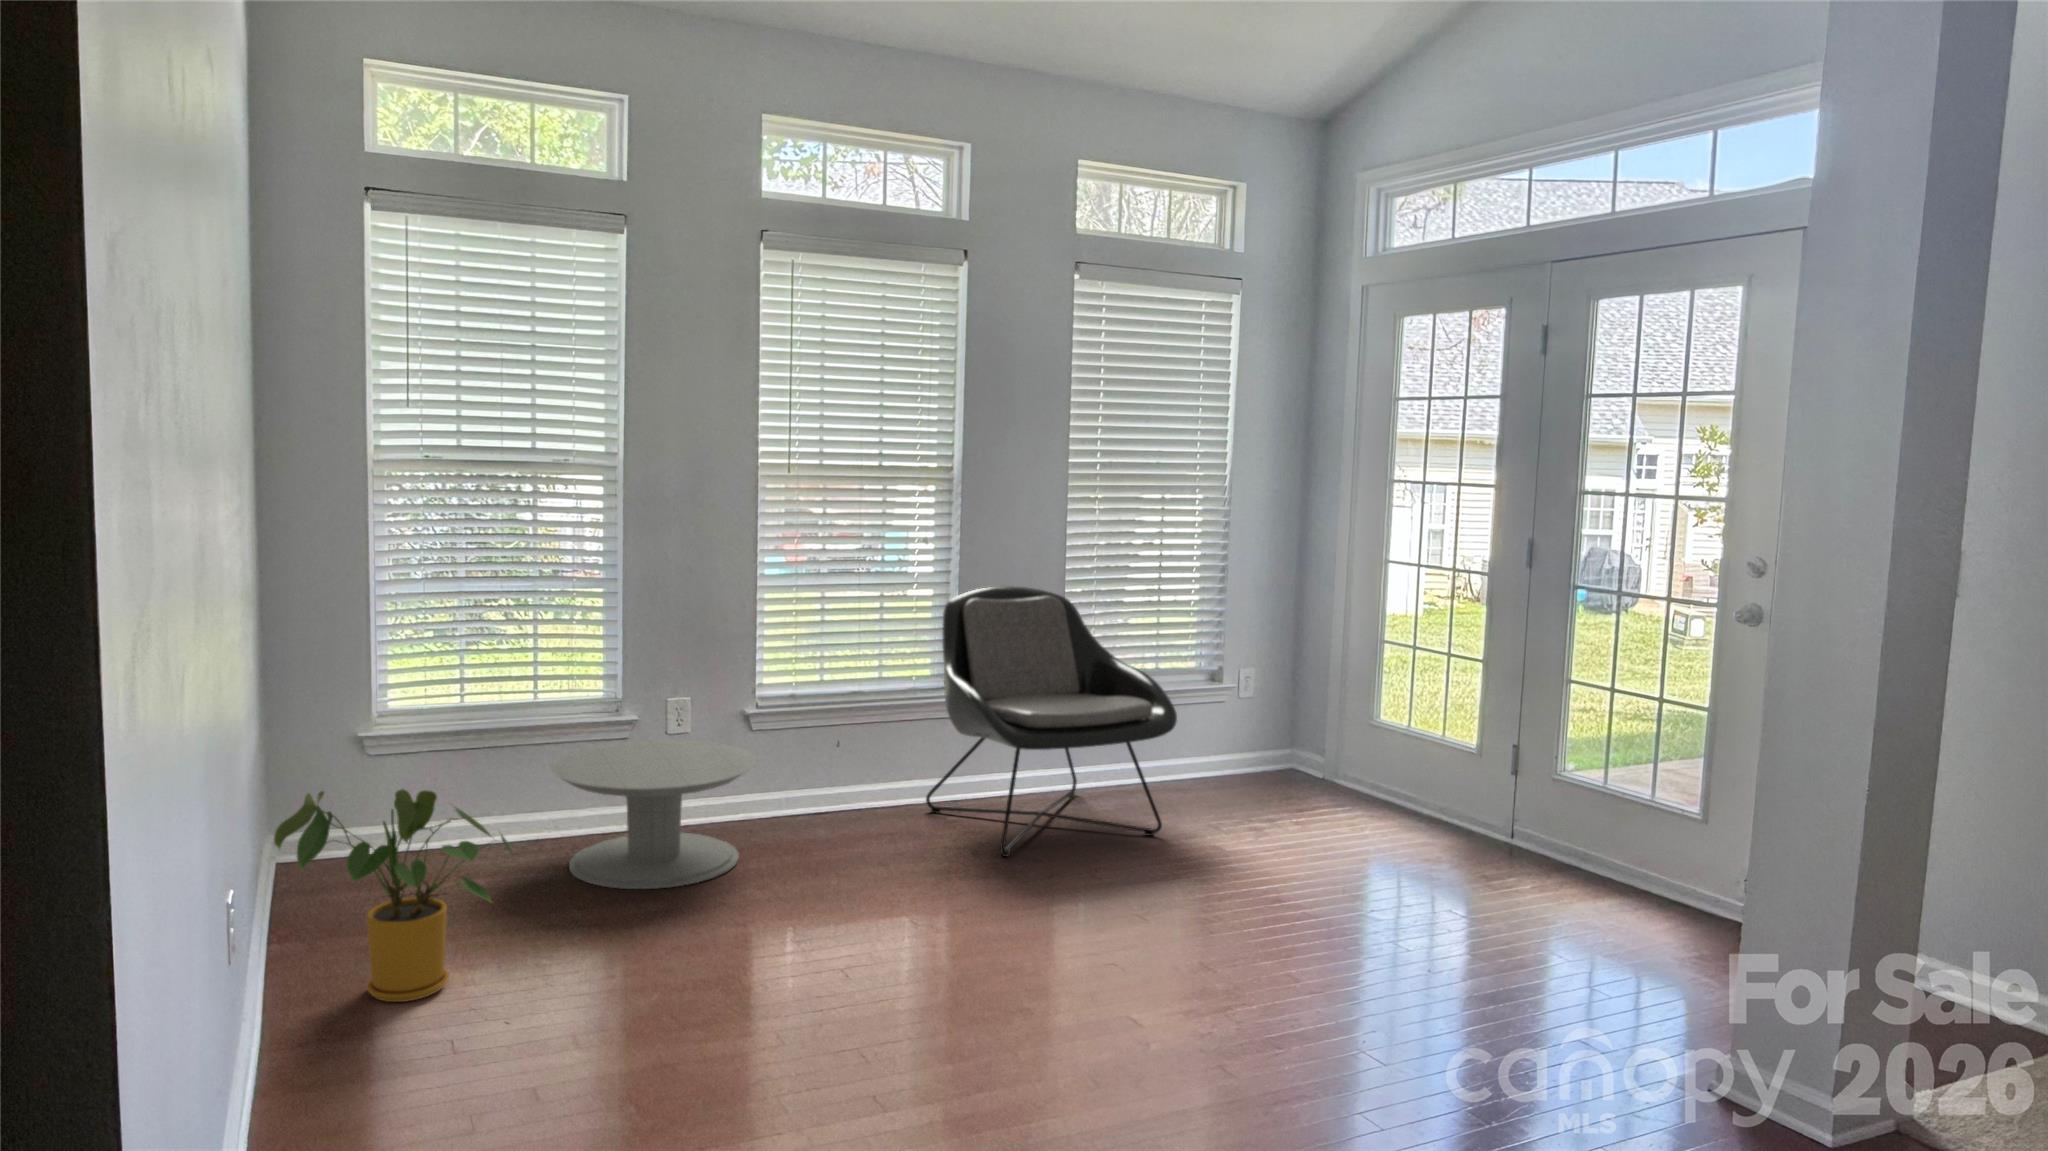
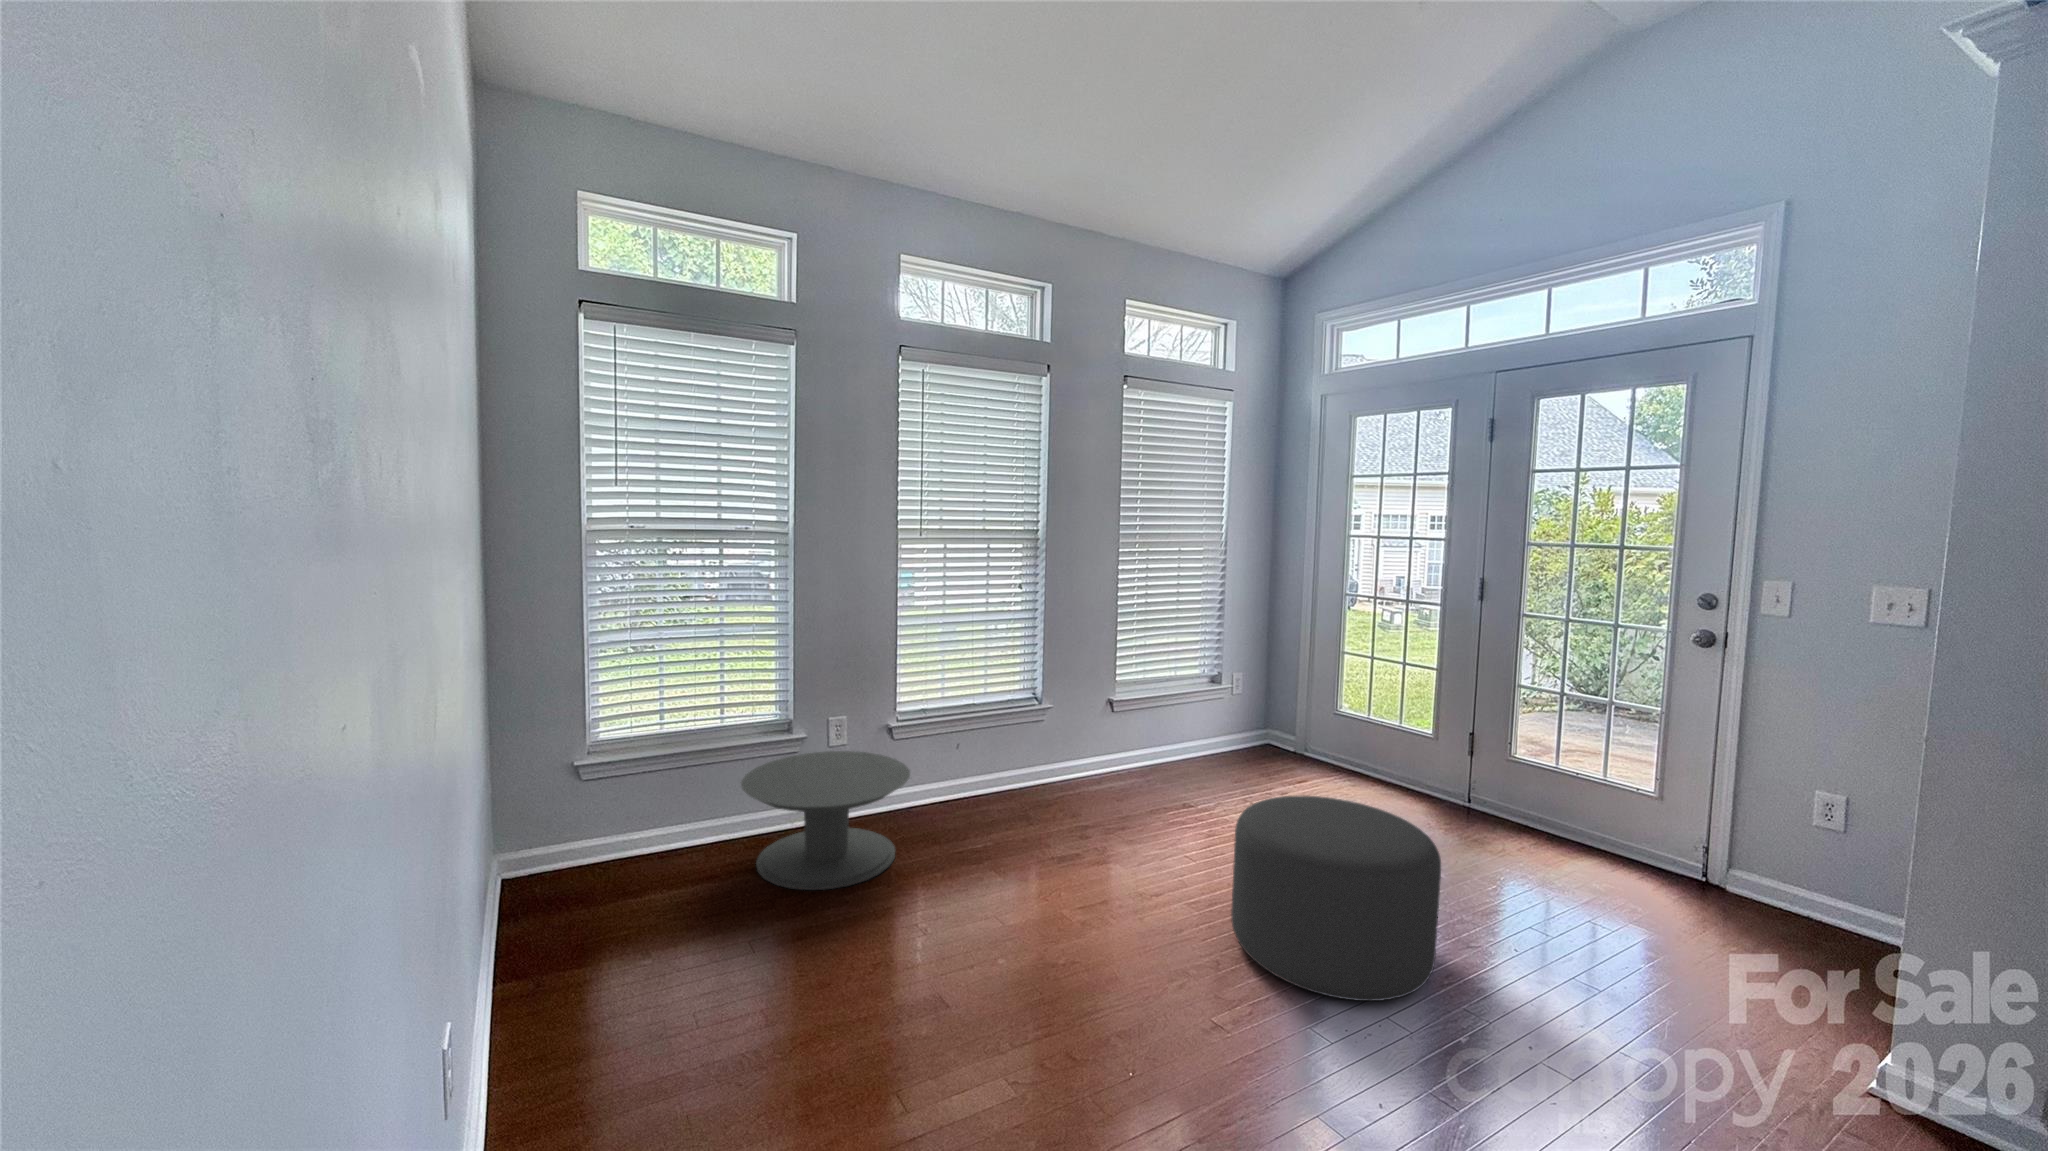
lounge chair: present [926,586,1177,857] -> none [1024,620,1224,838]
house plant: present [274,789,514,1002] -> none [495,843,731,1052]
ottoman: none [1100,792,1329,1005] -> present [1231,796,1441,1001]

